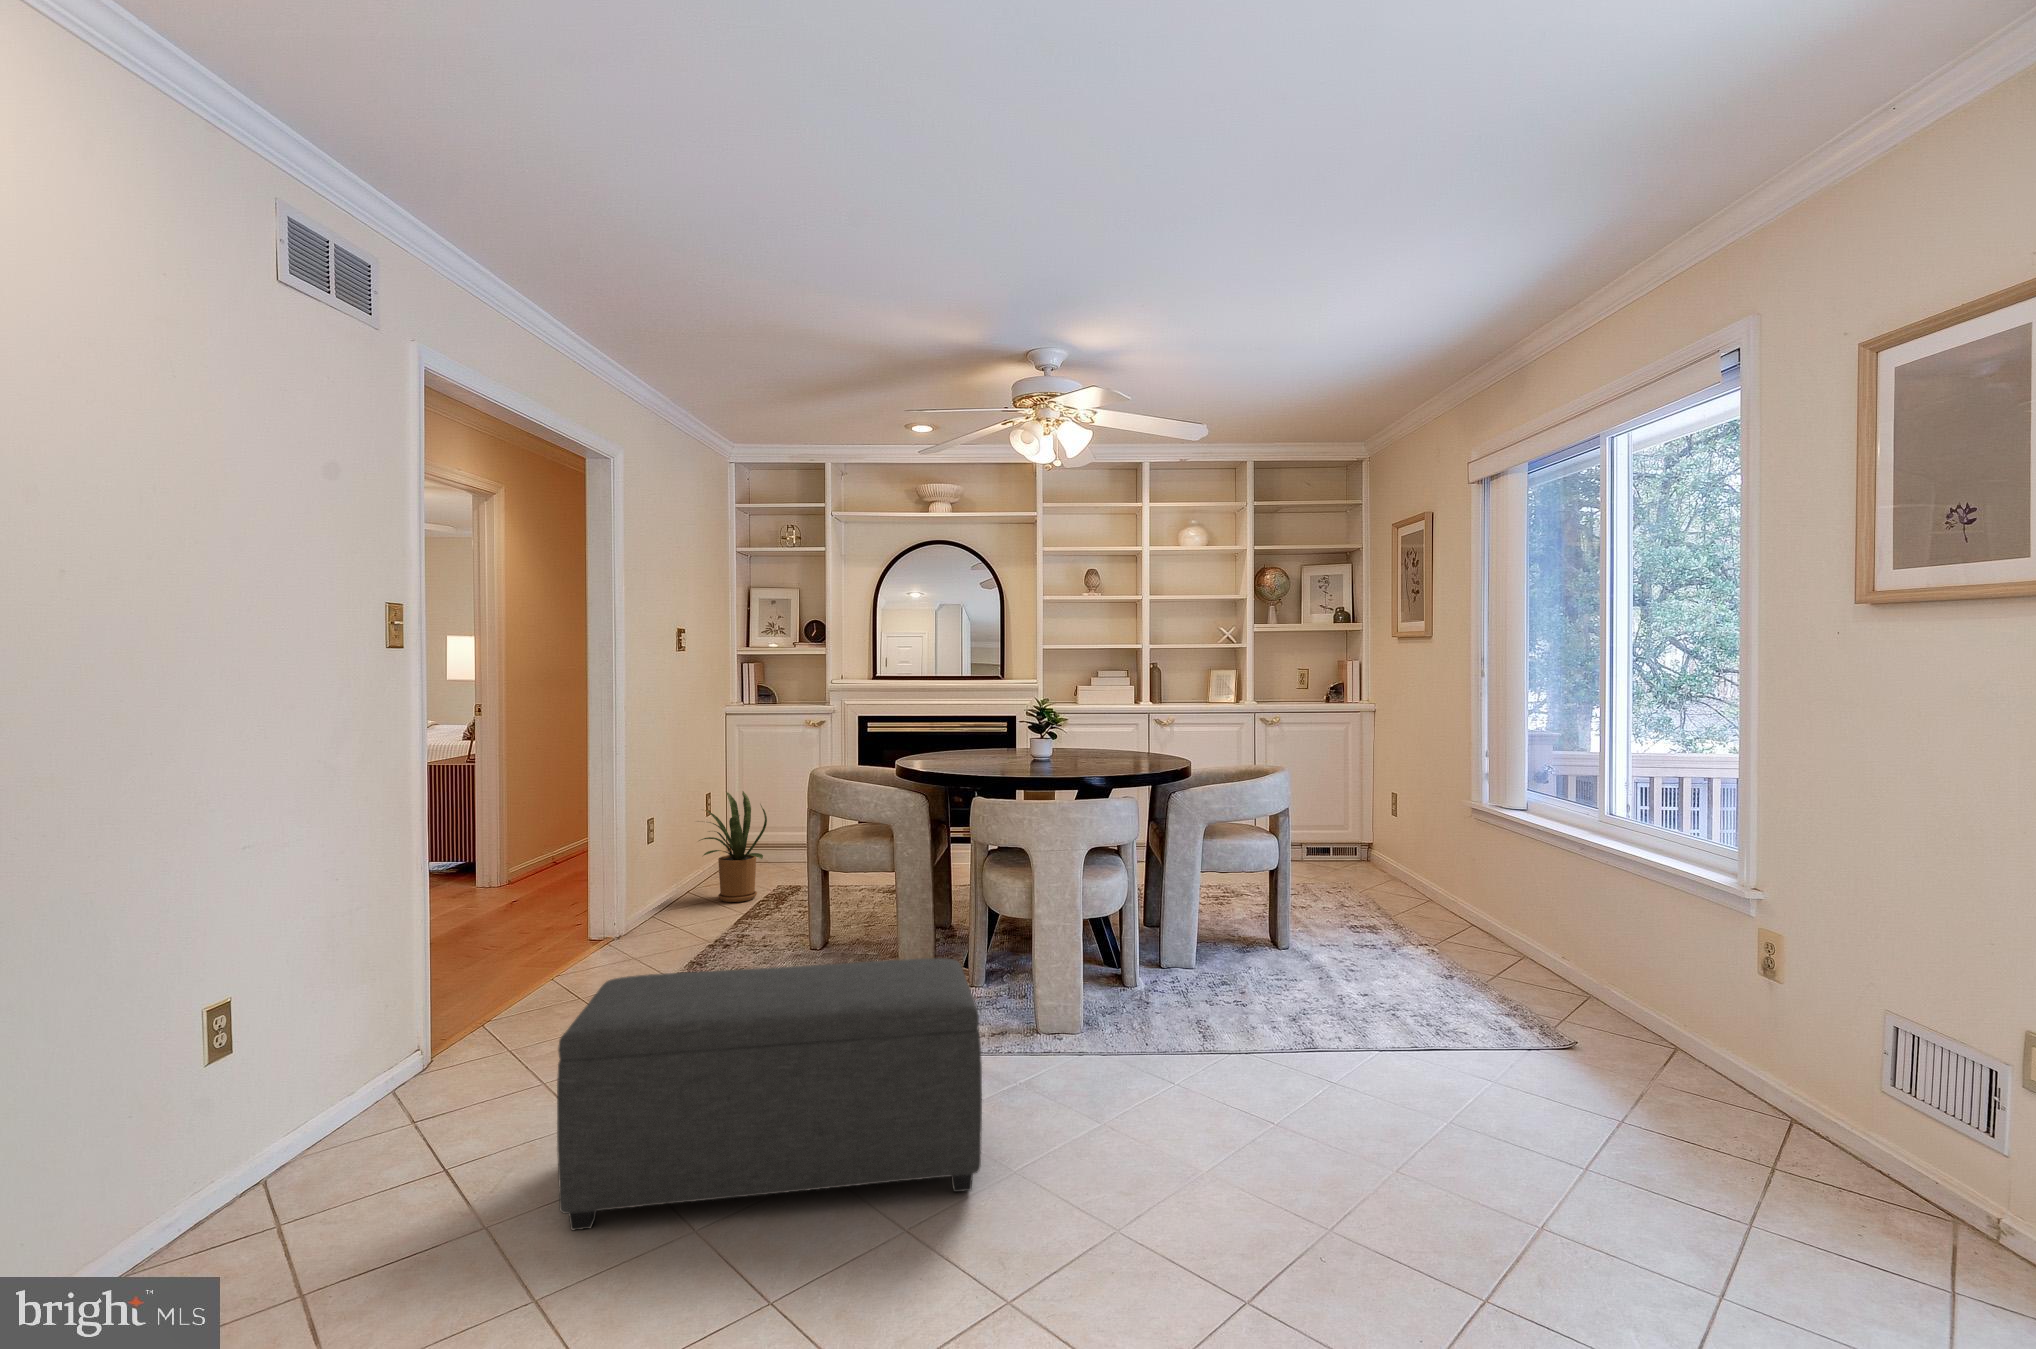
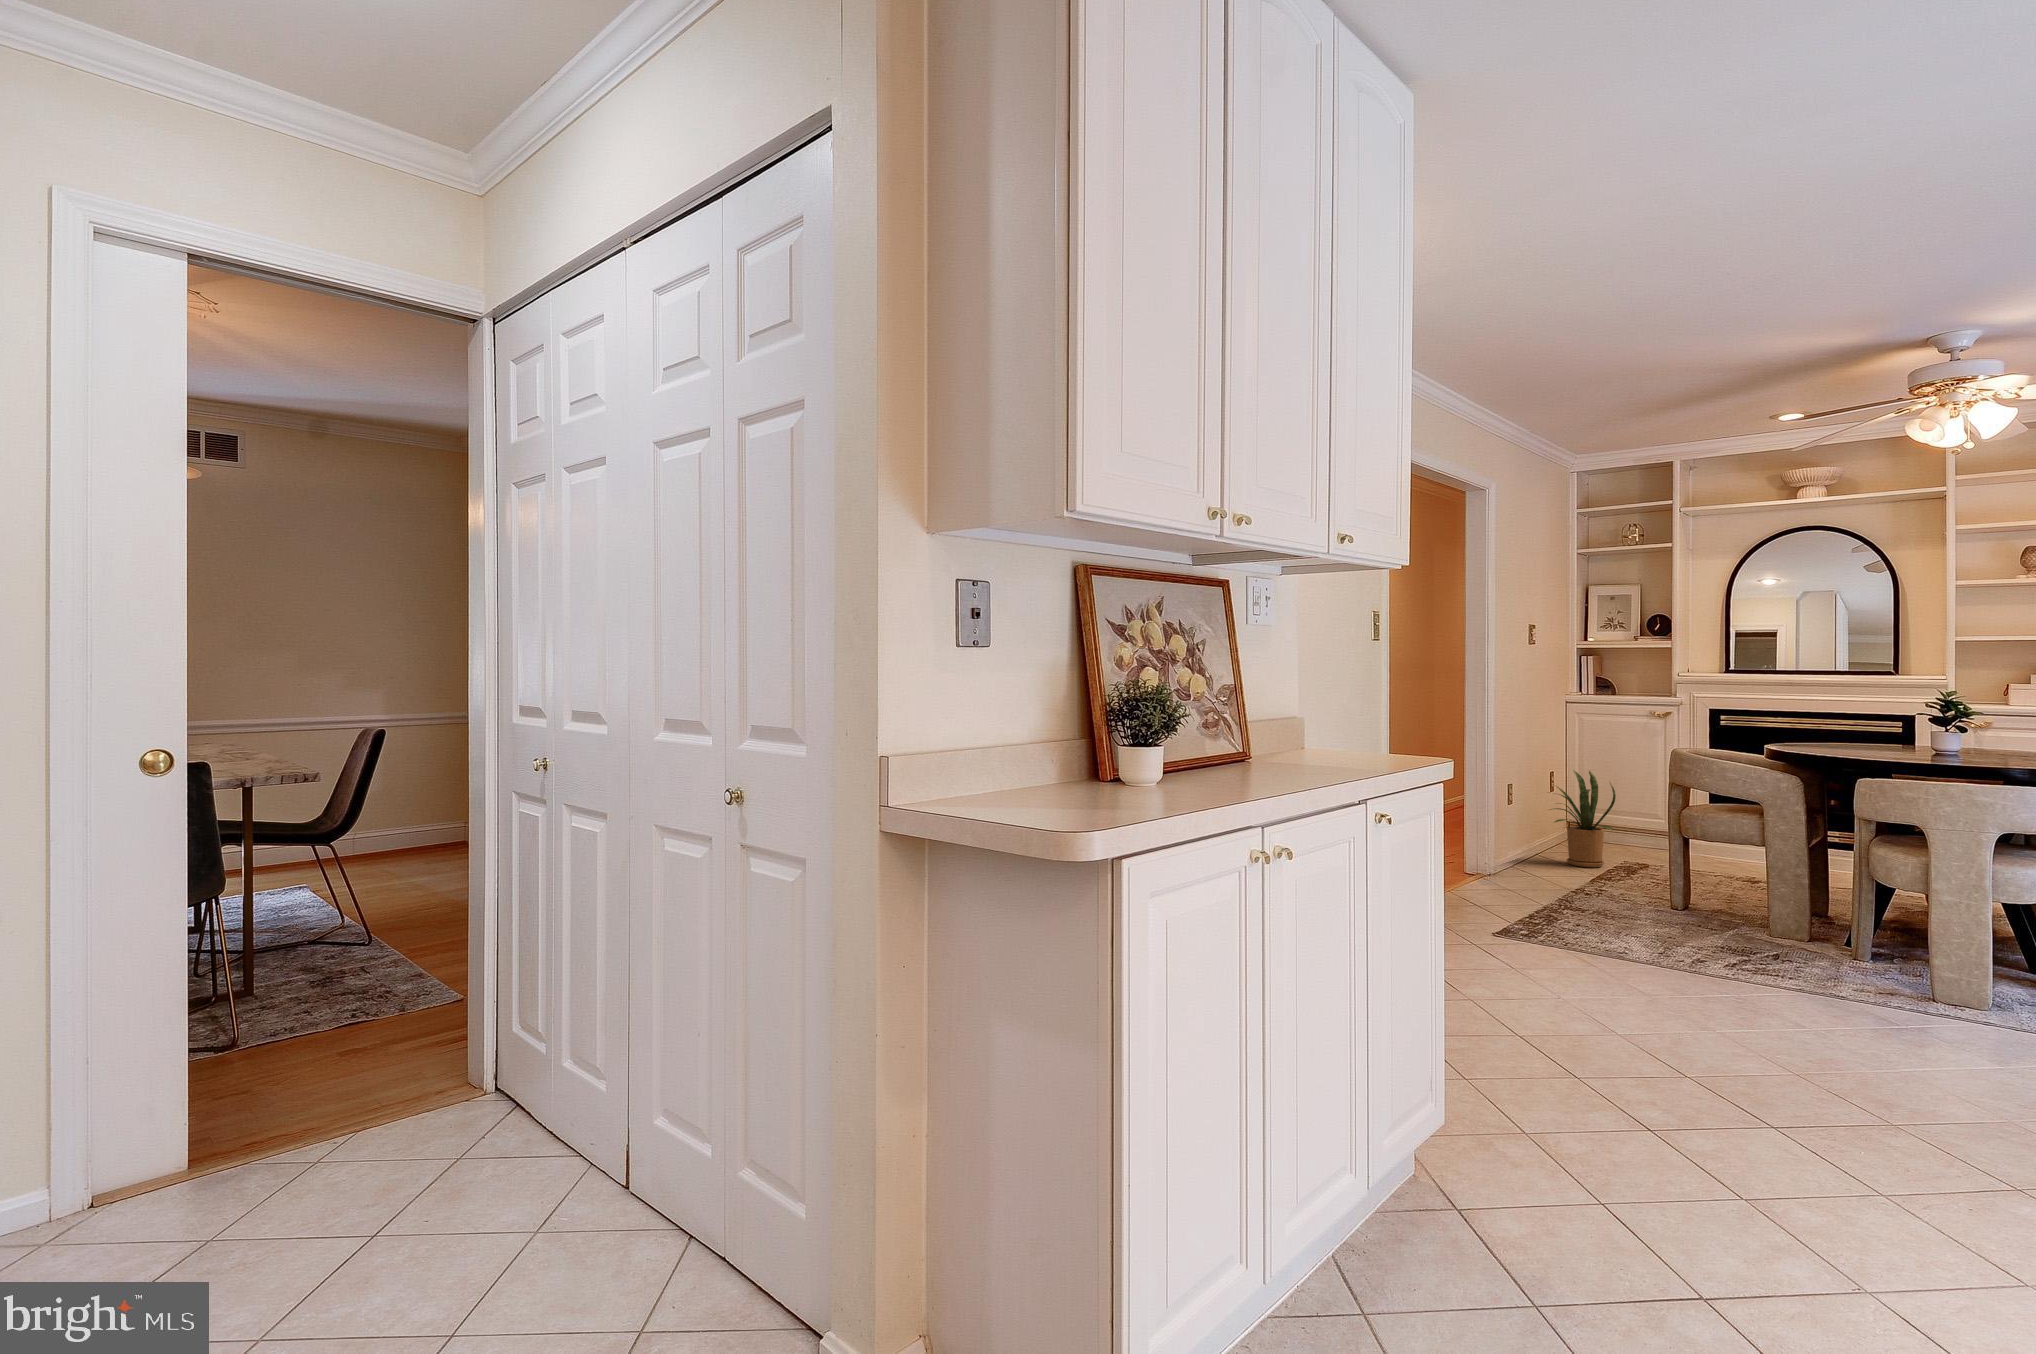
ottoman: present [557,958,982,1231] -> none [1522,867,1869,1061]

